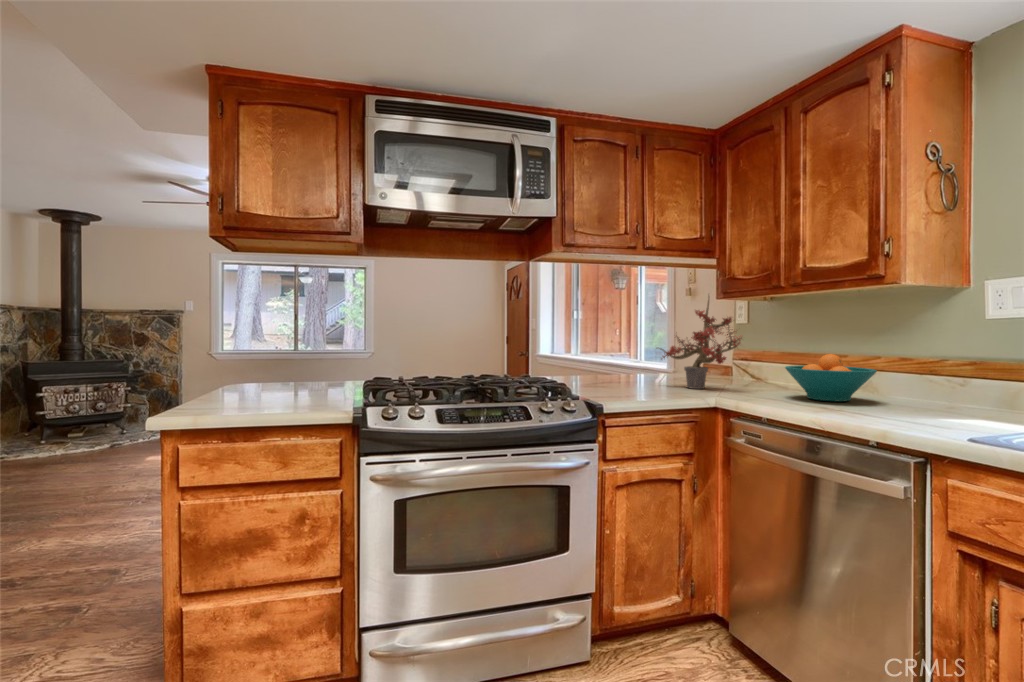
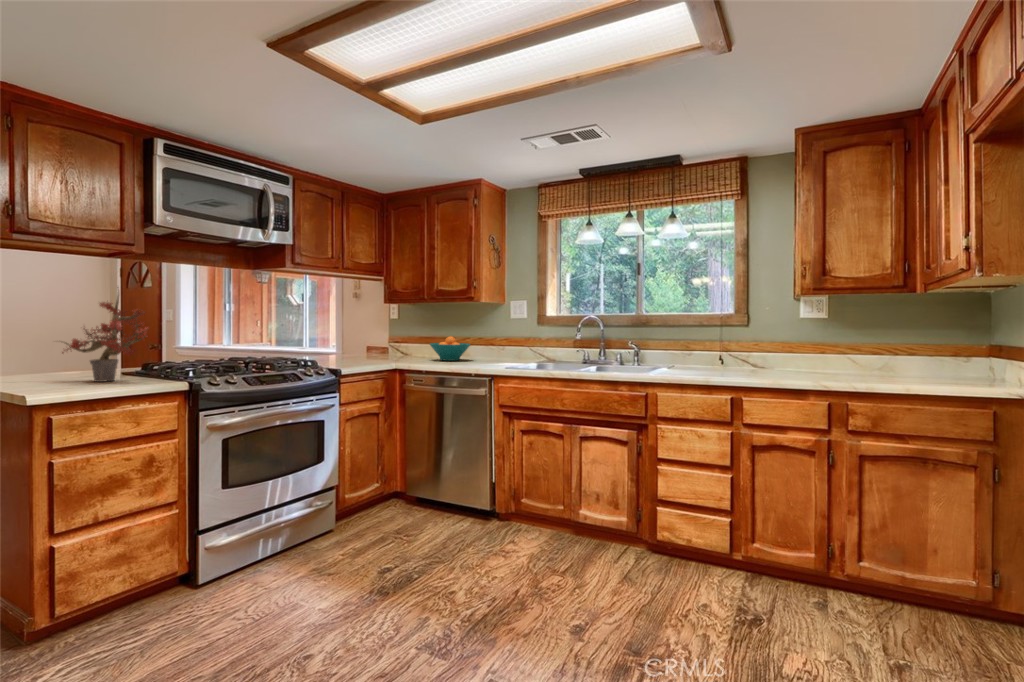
potted plant: present [659,299,742,389] -> present [62,292,148,382]

